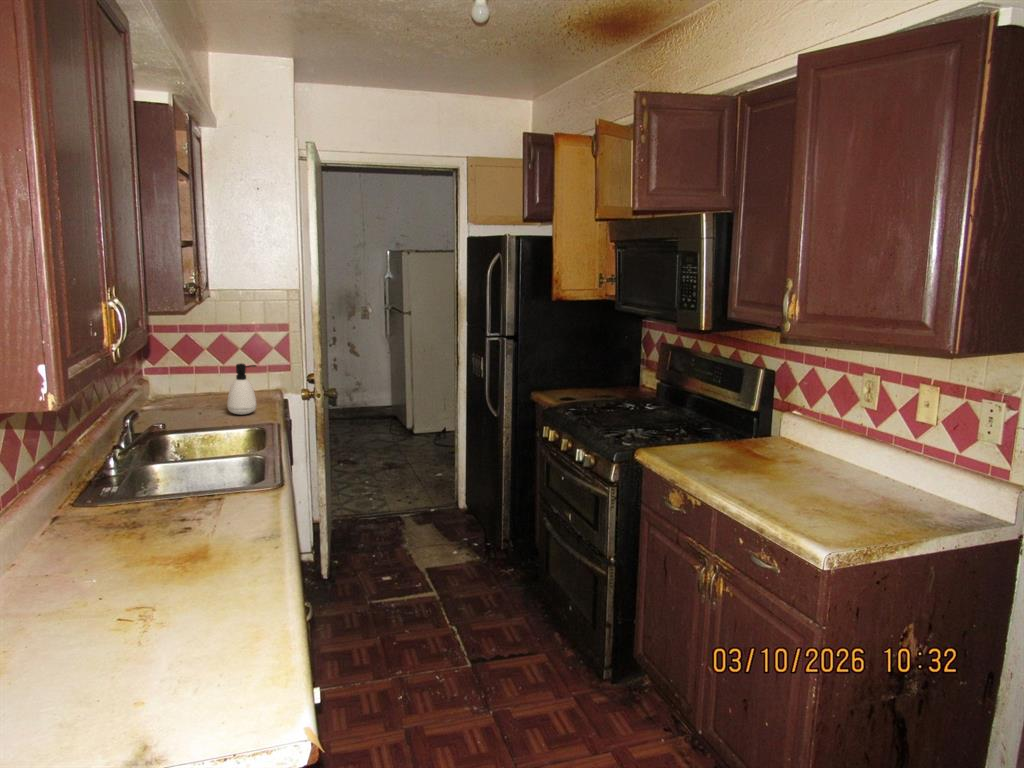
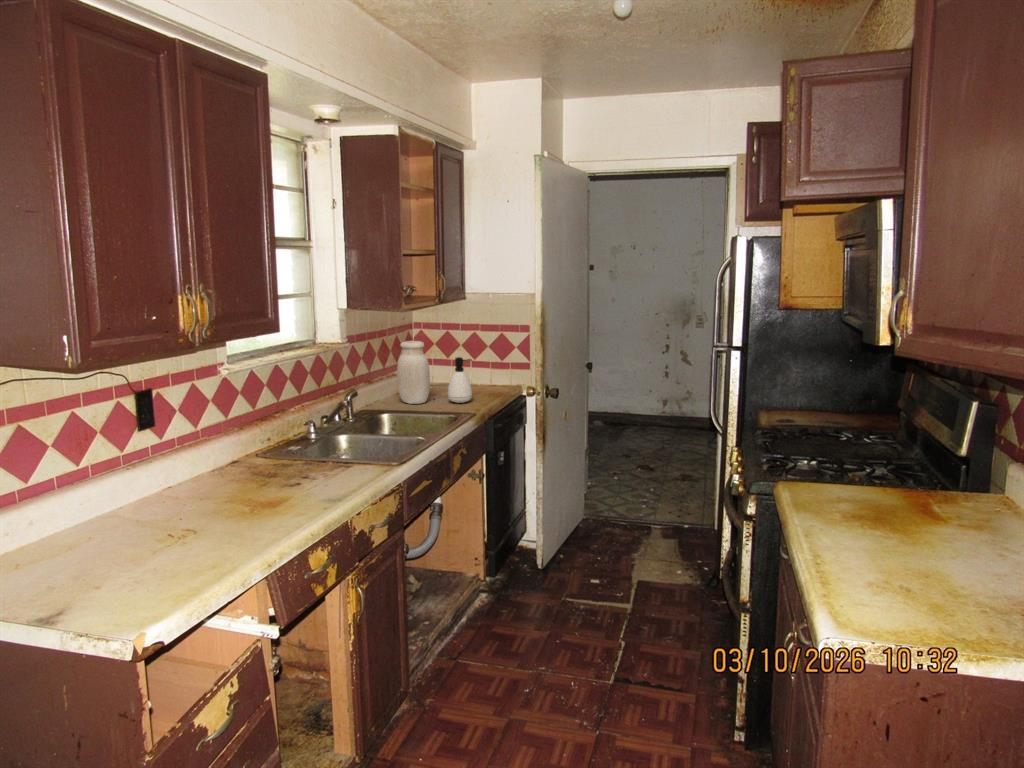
jar: none [164,347,206,421] -> present [397,341,430,404]

